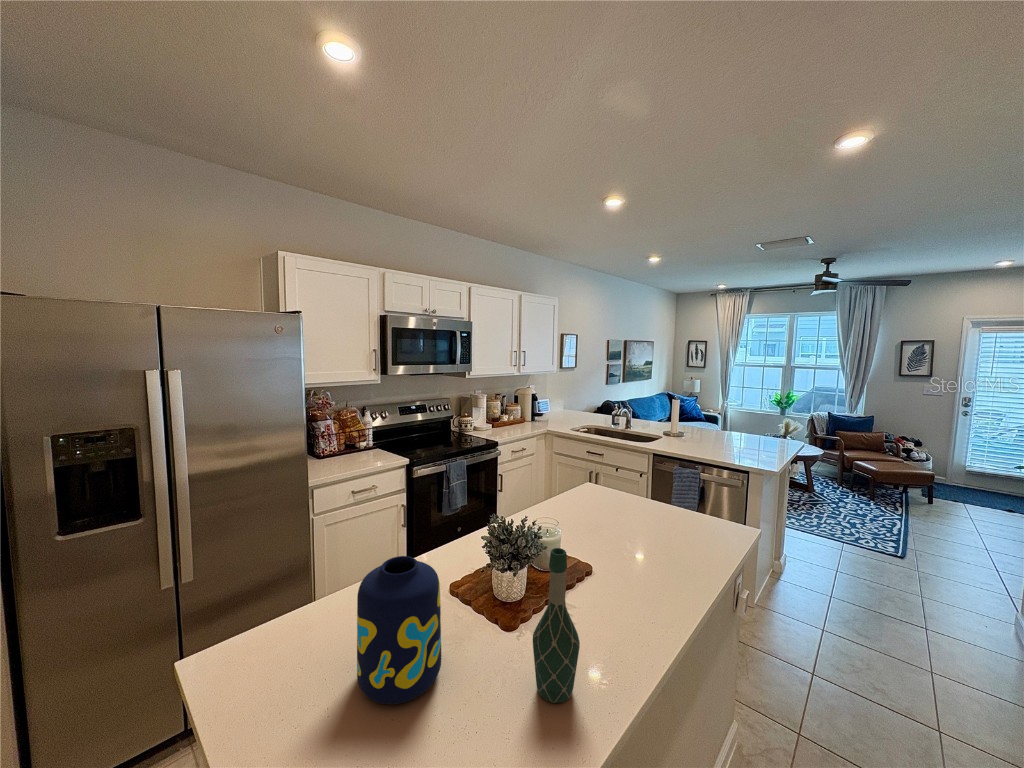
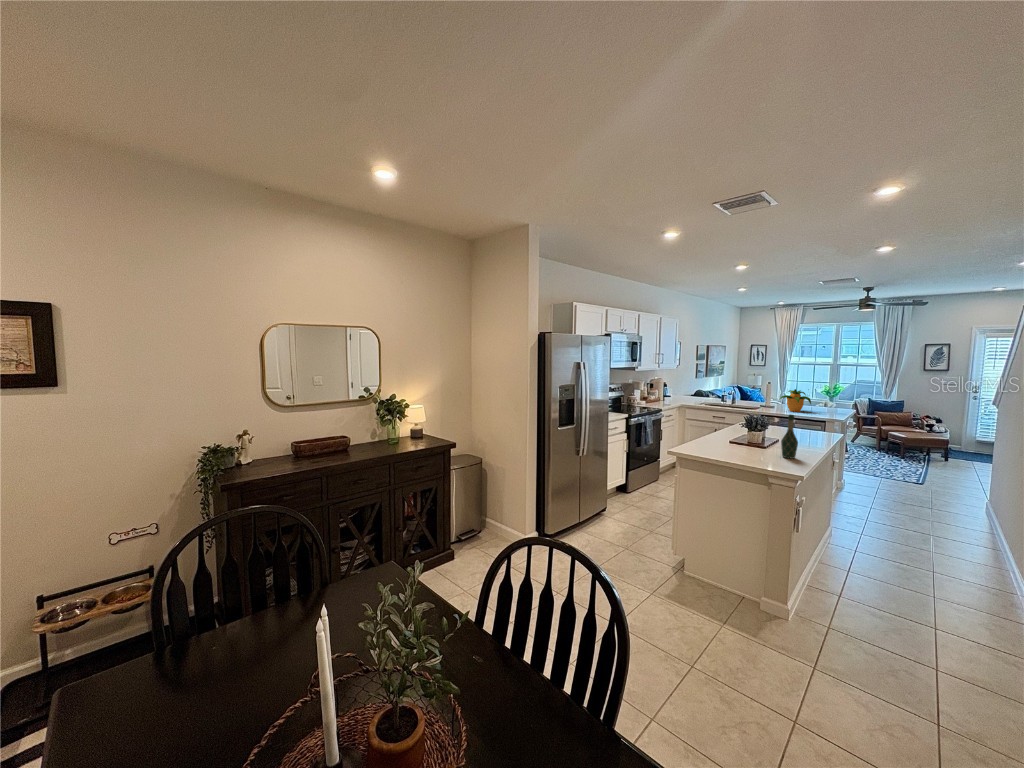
potted plant: none [688,408,736,445] -> present [780,389,811,412]
vase: present [357,556,441,704] -> none [724,420,753,458]

